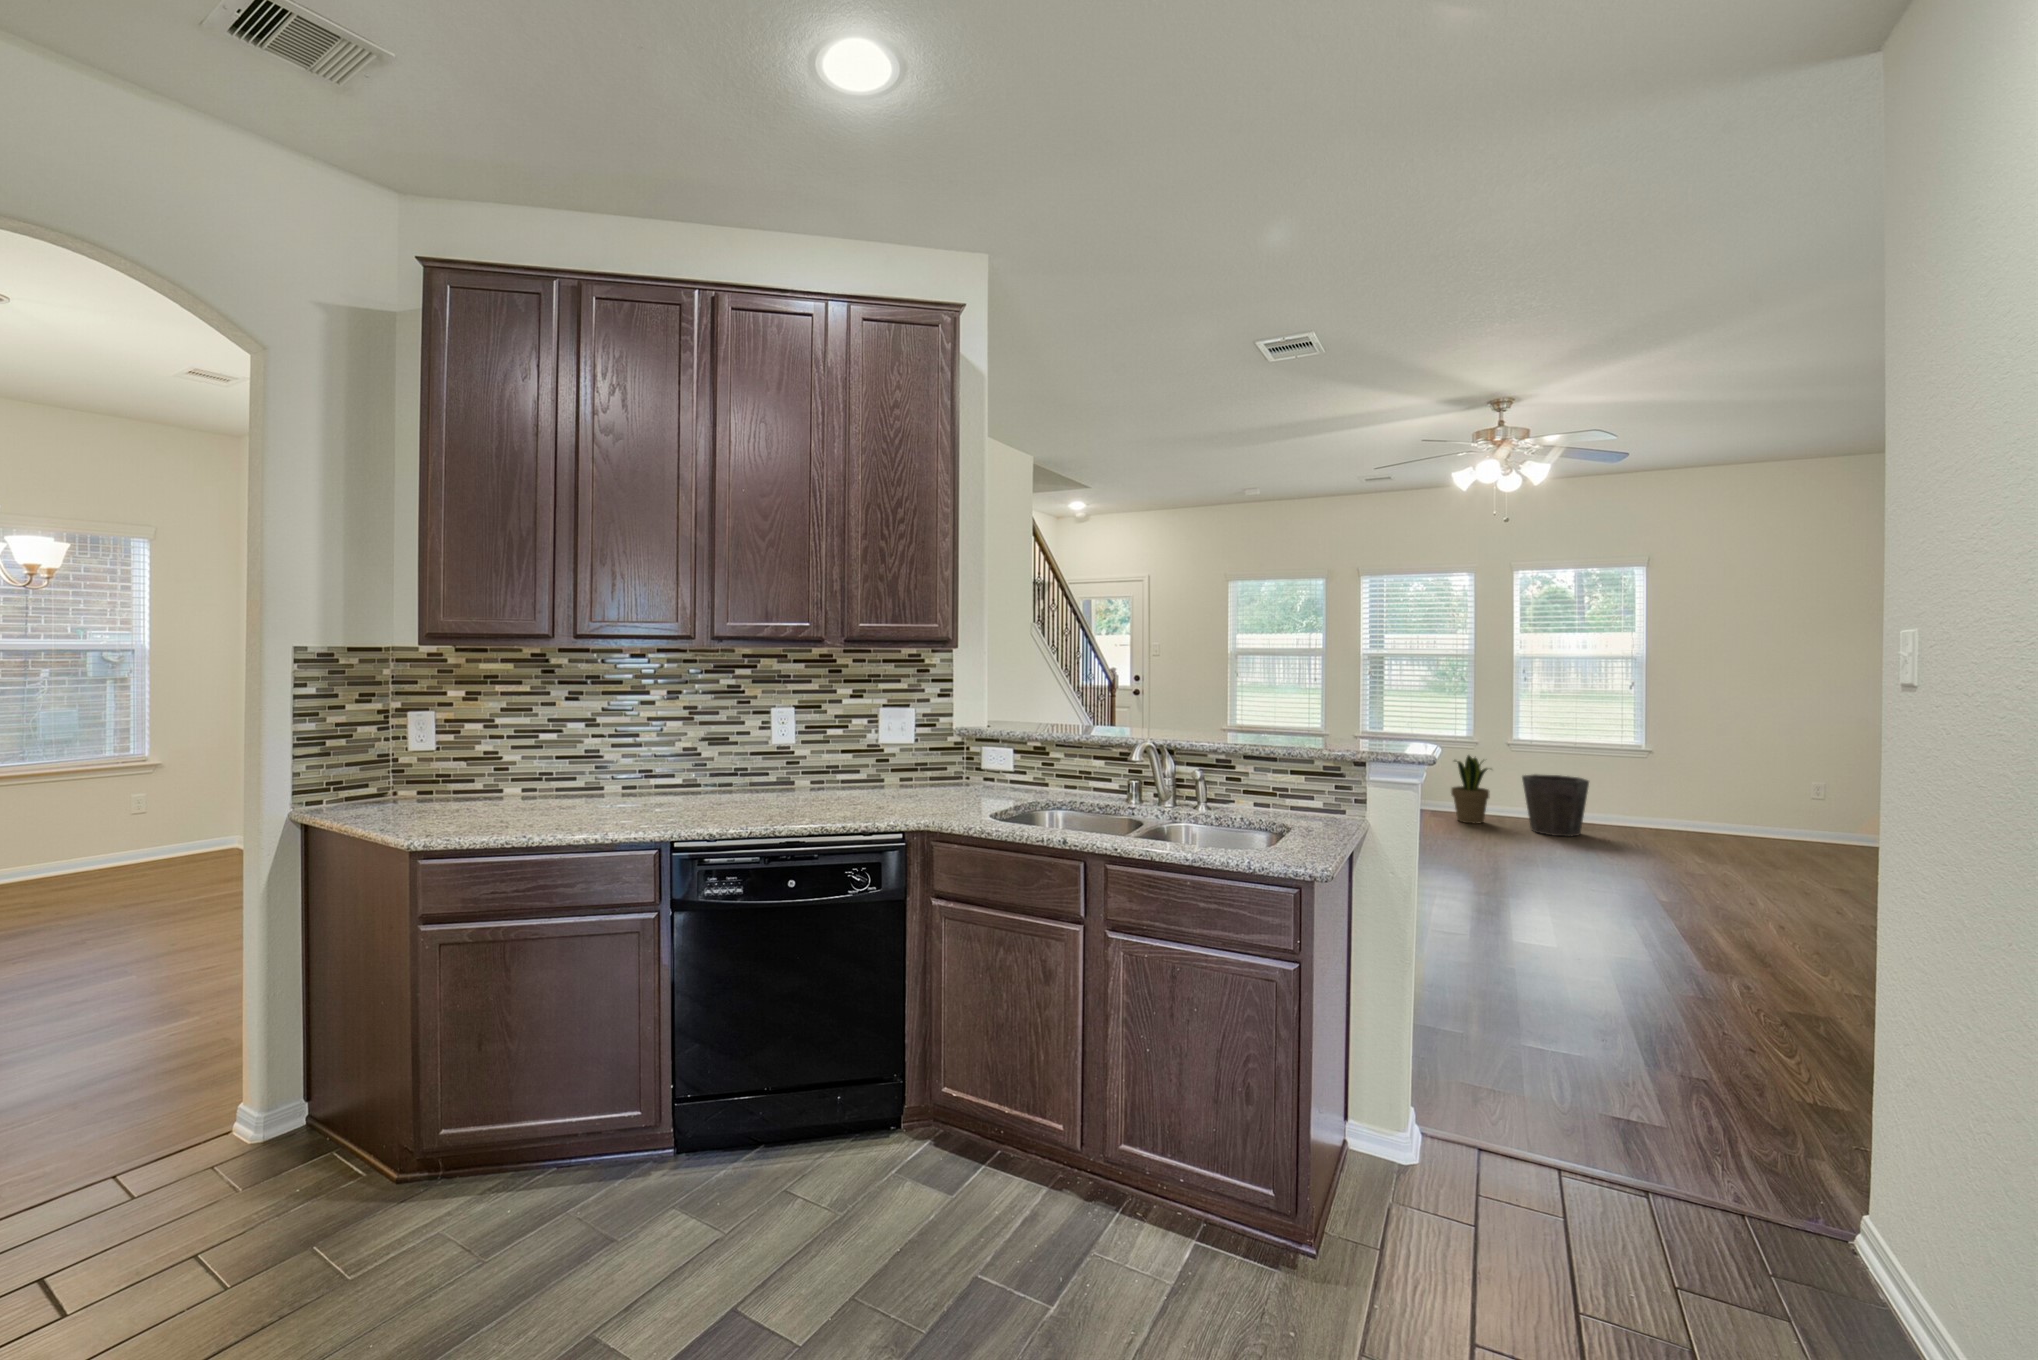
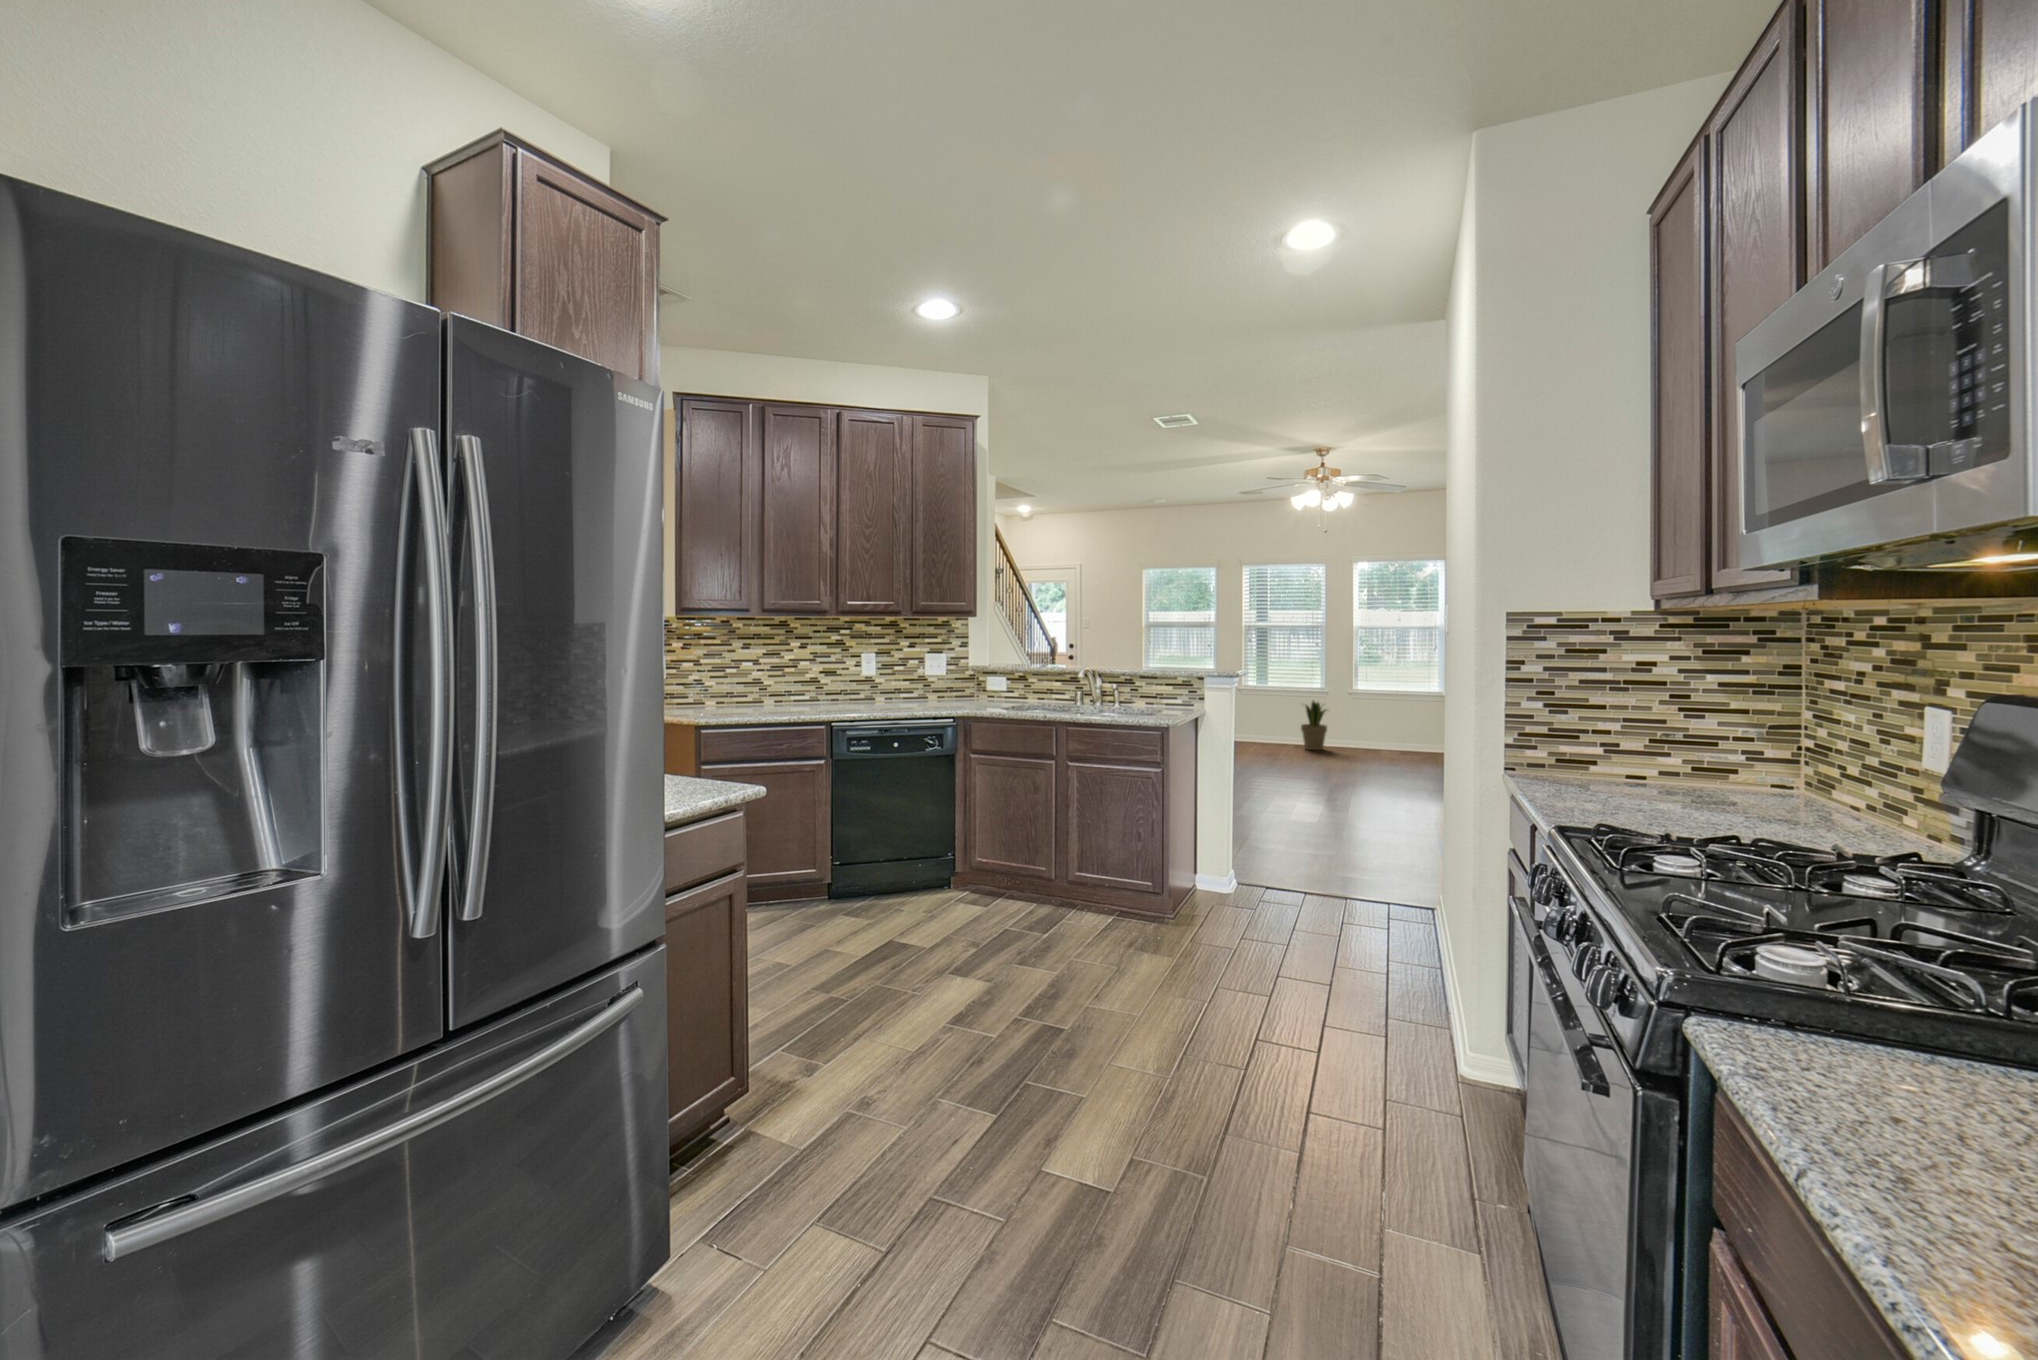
waste bin: present [1522,774,1589,836] -> none [1349,714,1394,757]

